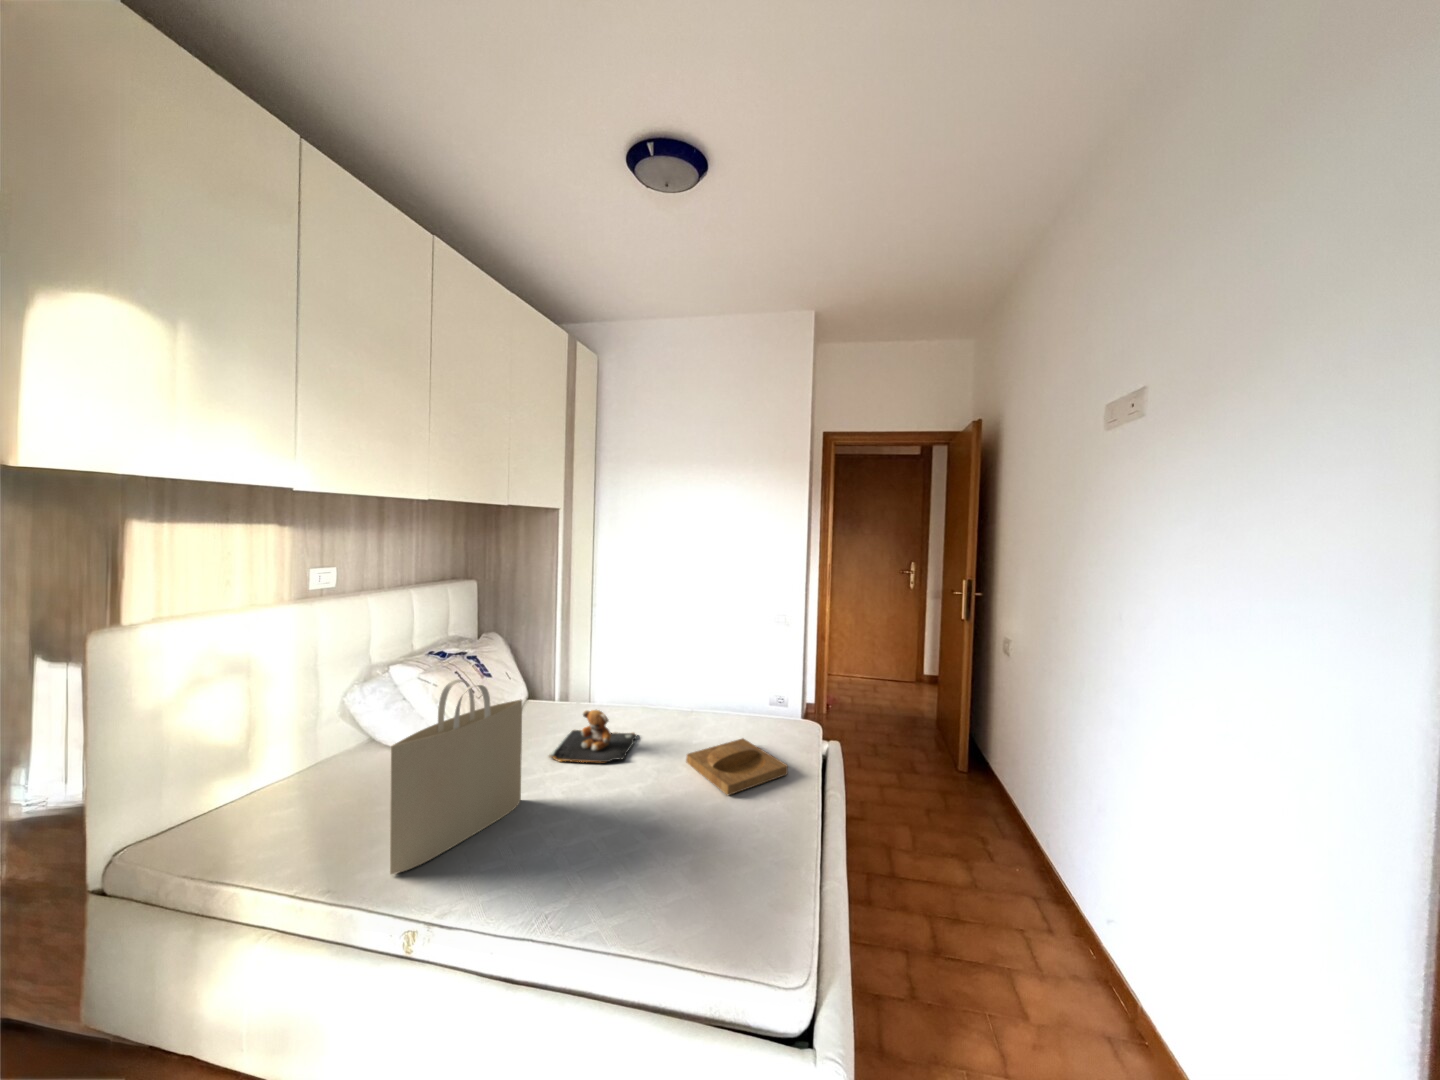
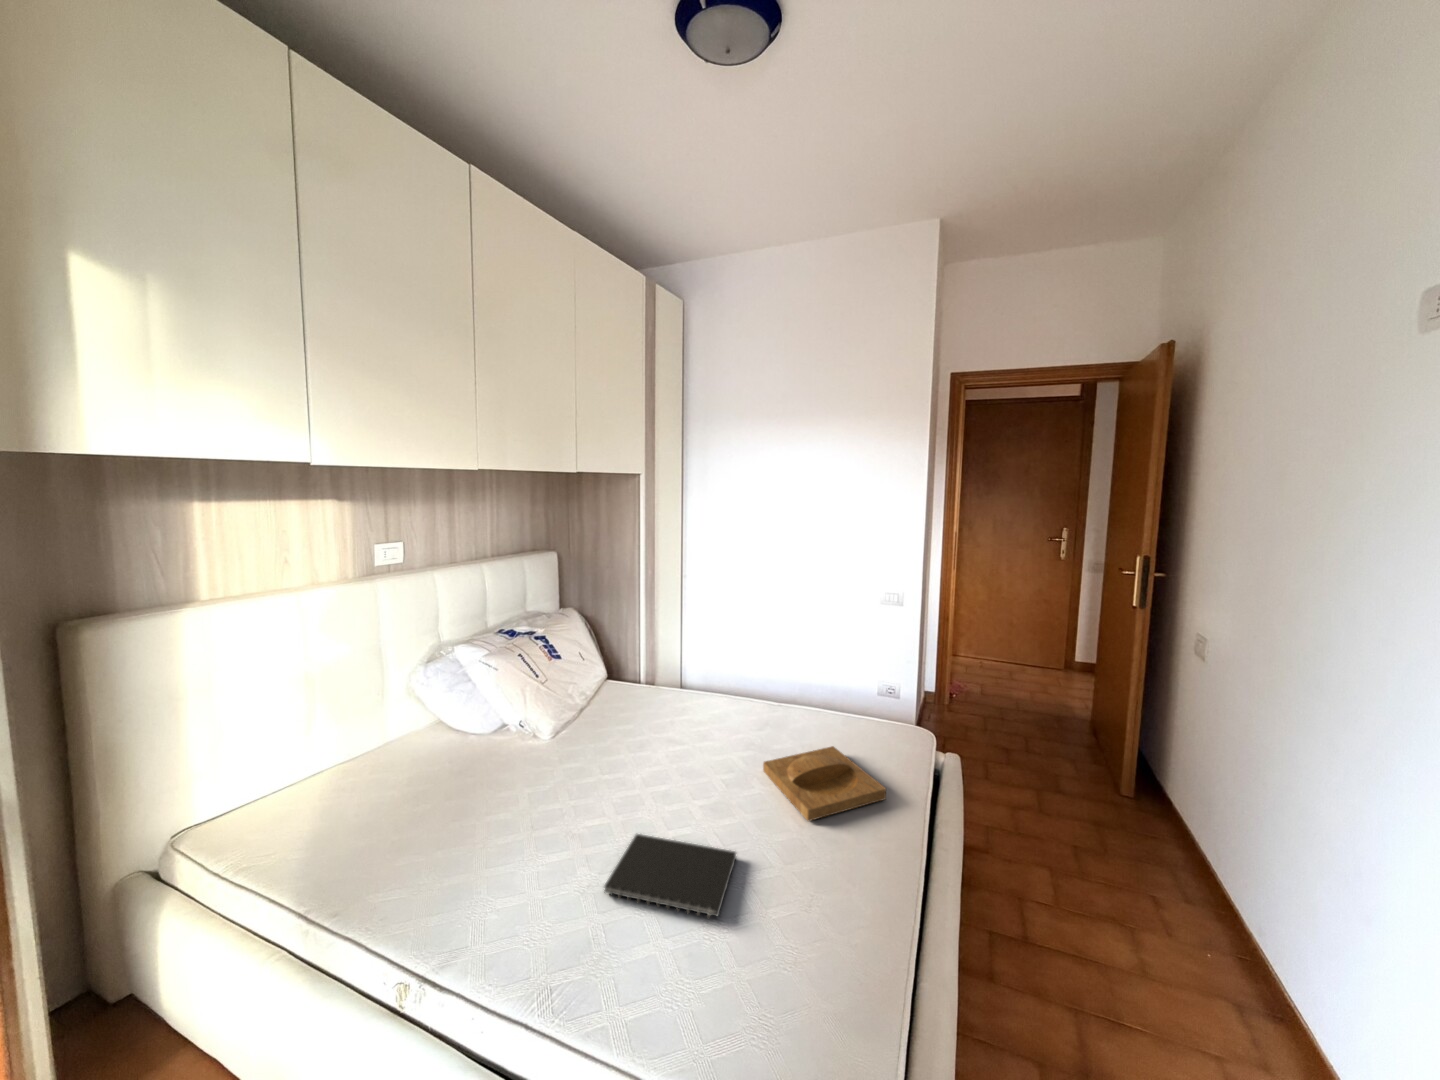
tote bag: present [390,679,522,874] -> none [423,672,576,879]
teddy bear: present [549,710,637,762] -> none [612,703,712,764]
notebook: none [561,818,672,873] -> present [604,834,736,917]

